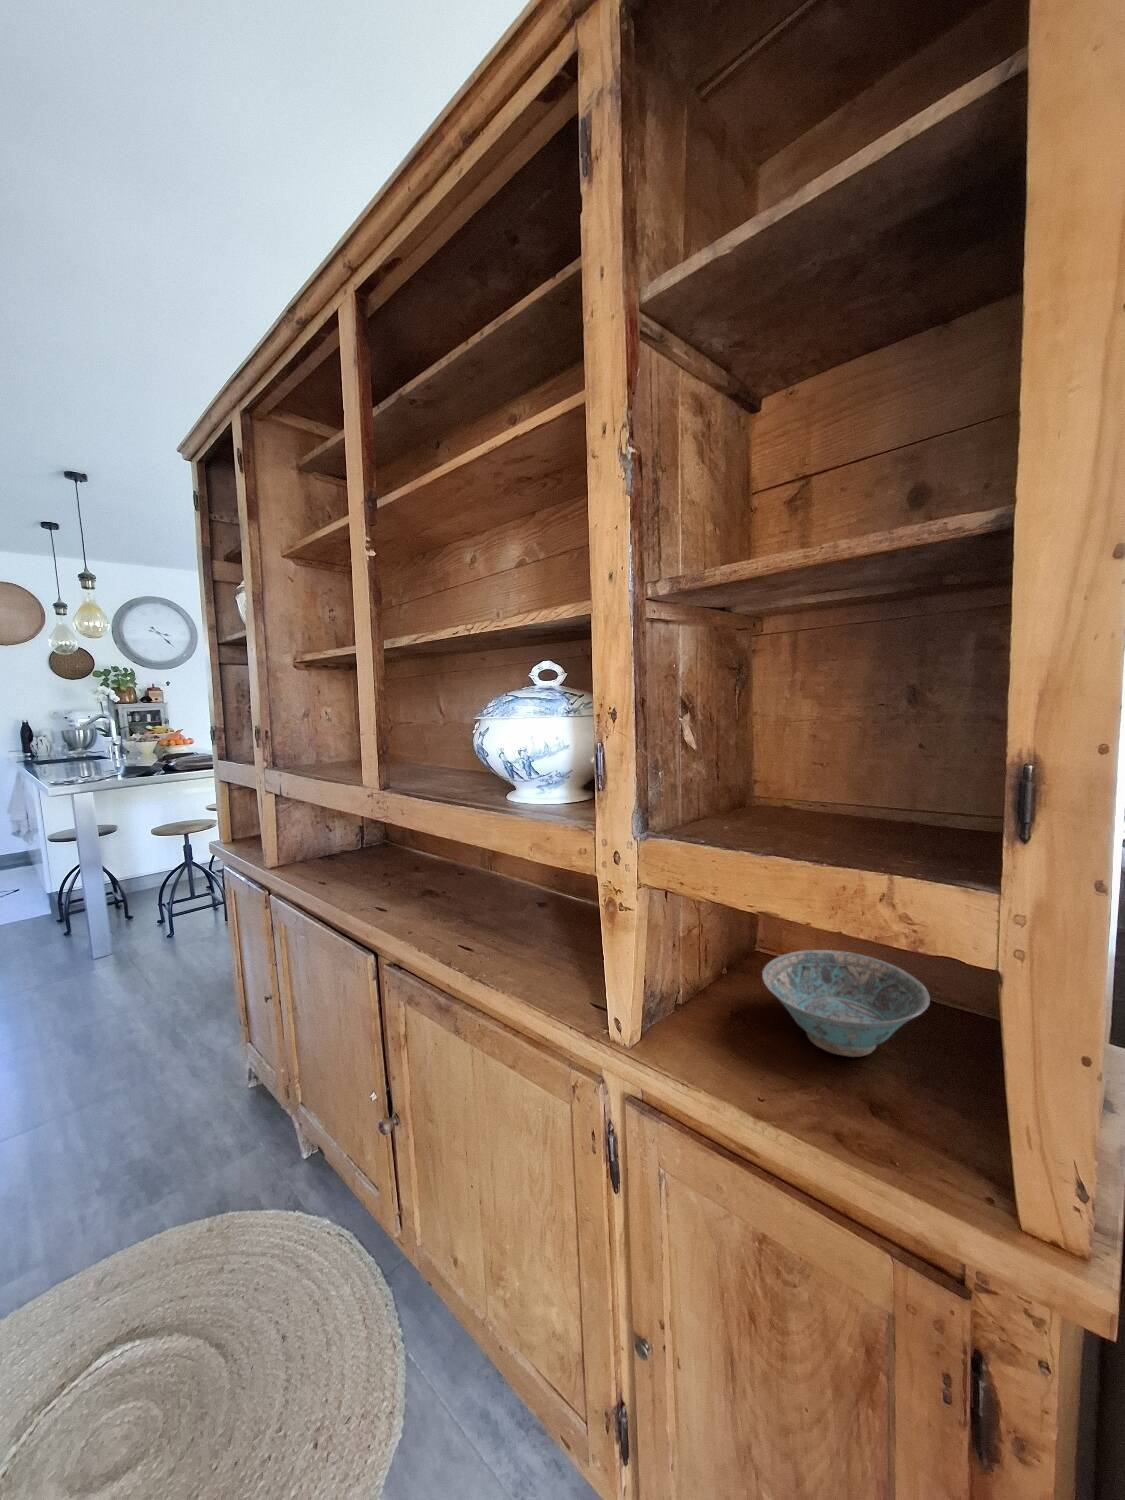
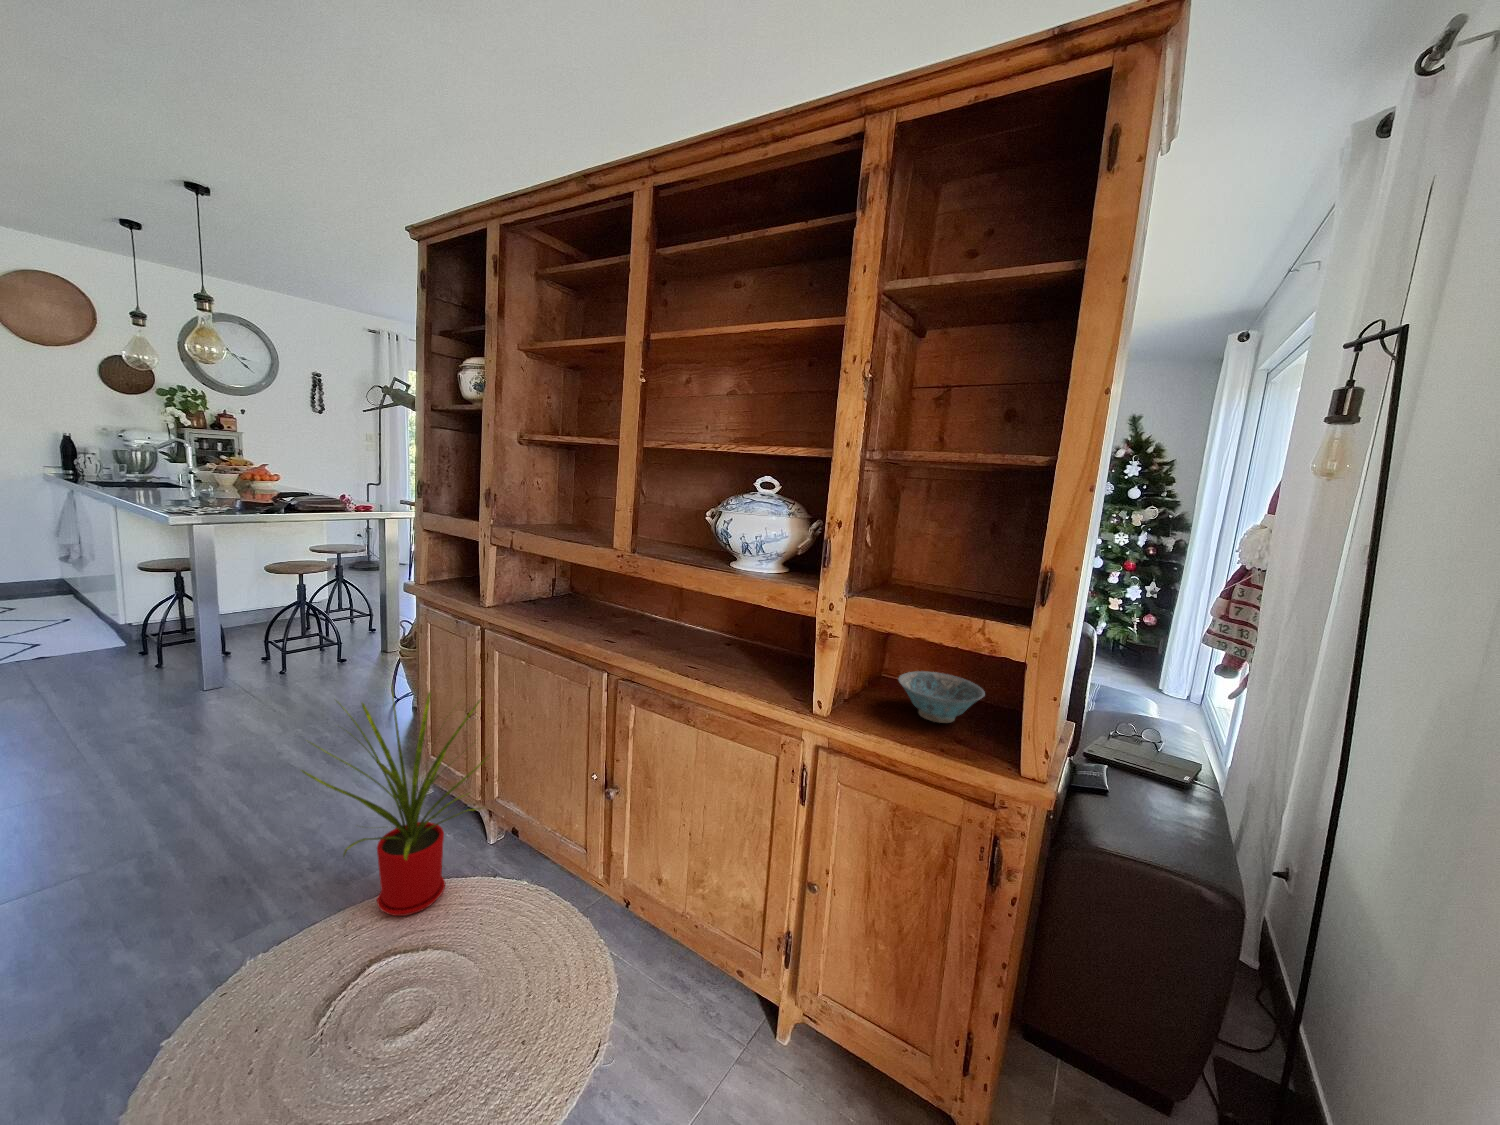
house plant: none [29,967,278,1271] -> present [302,687,489,916]

